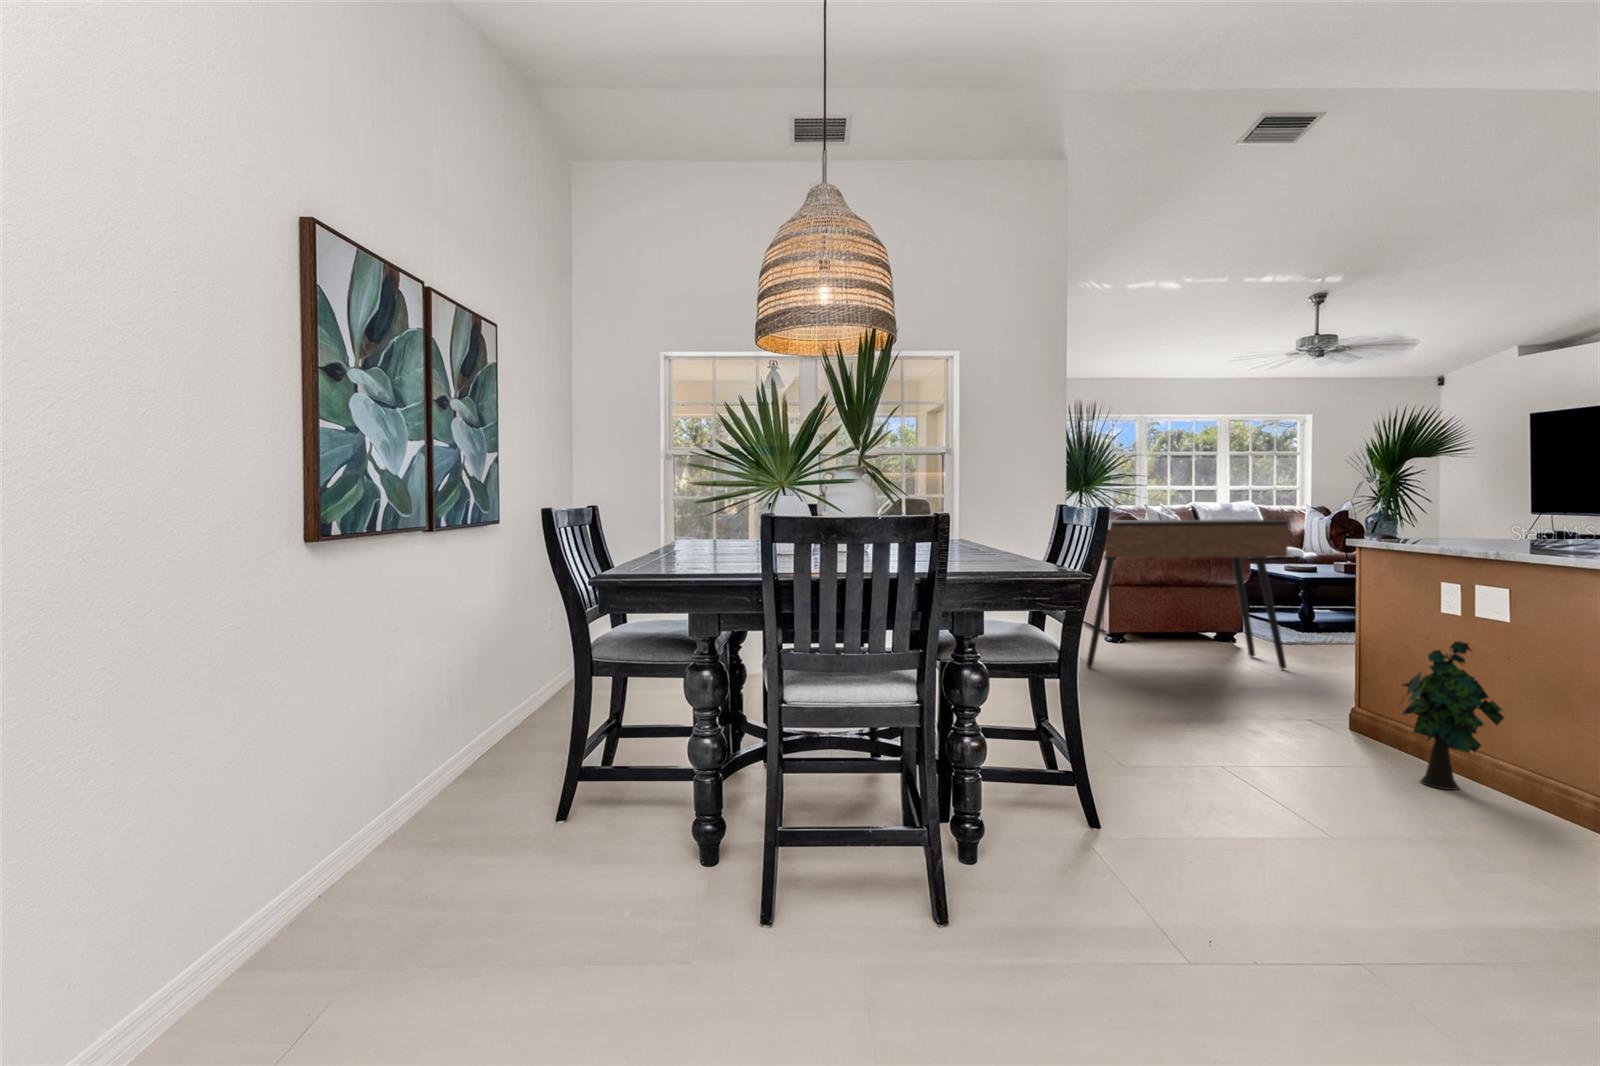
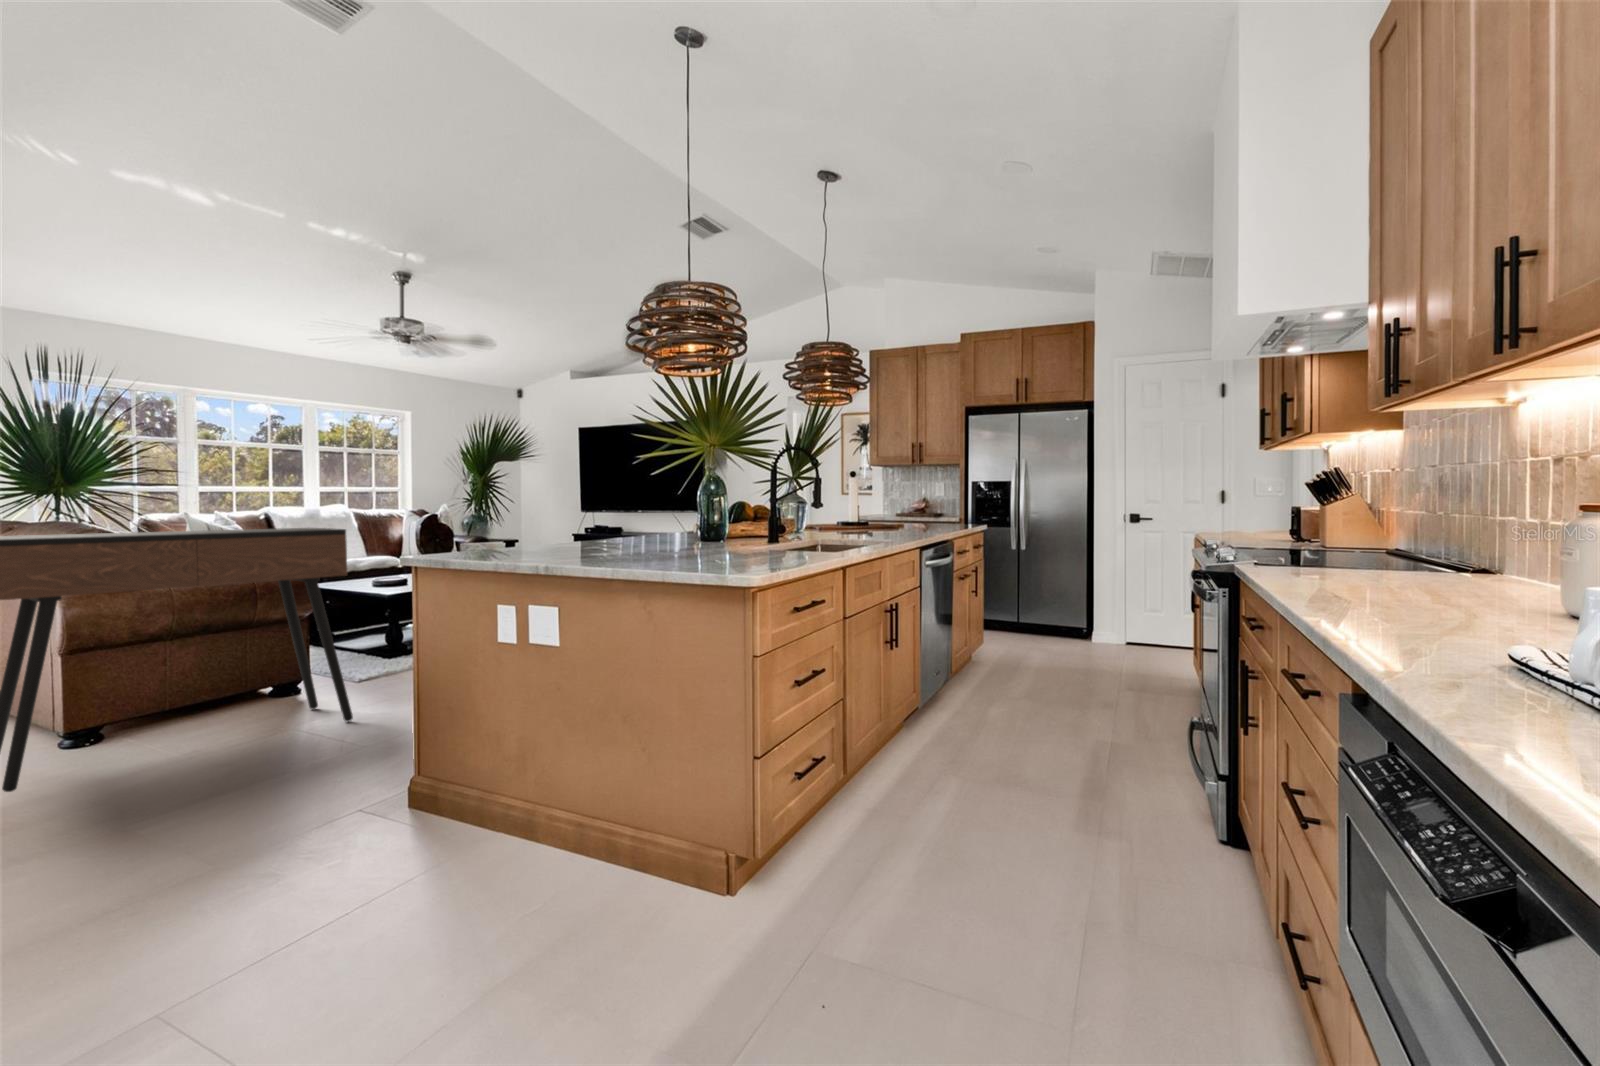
decorative plant: present [1402,641,1504,790] -> none [444,684,561,886]

